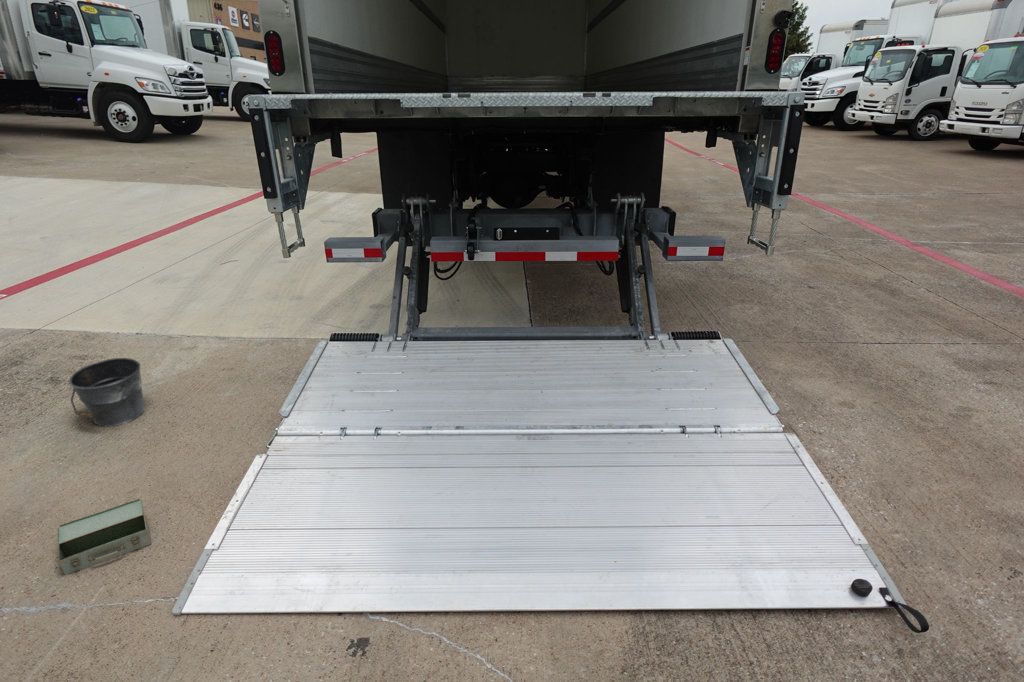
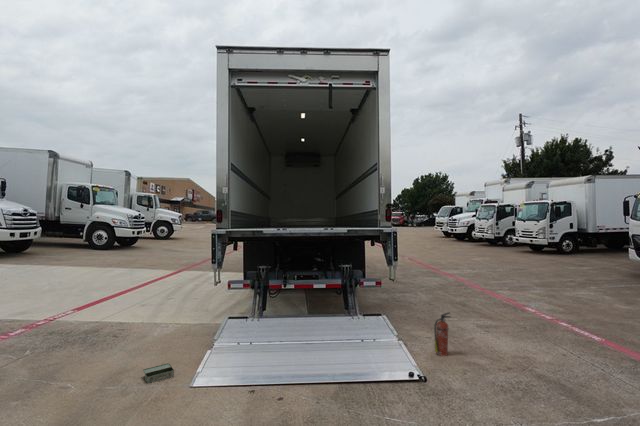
bucket: present [69,358,145,426] -> none [130,324,158,351]
fire extinguisher: none [885,363,964,475] -> present [434,313,450,356]

